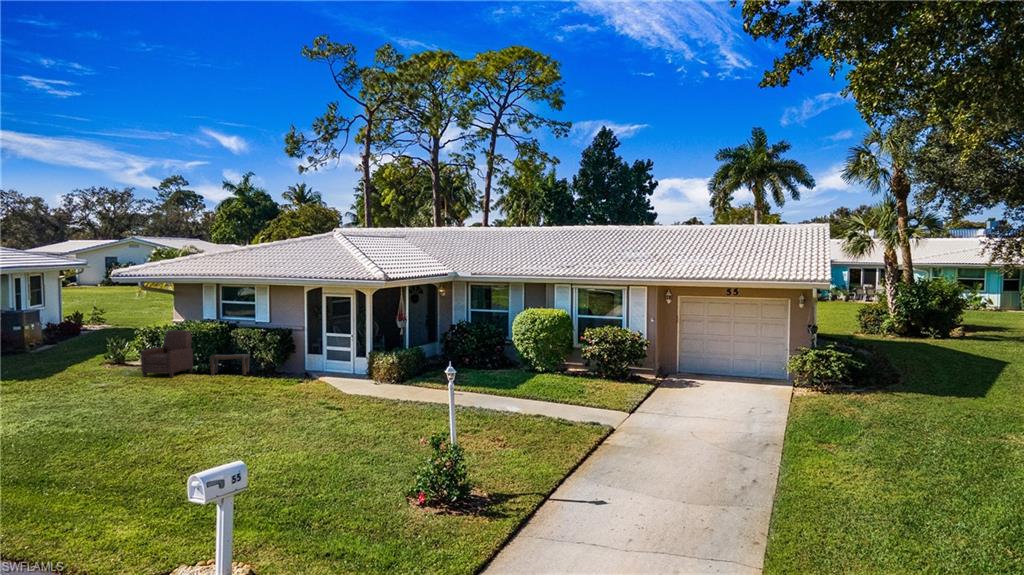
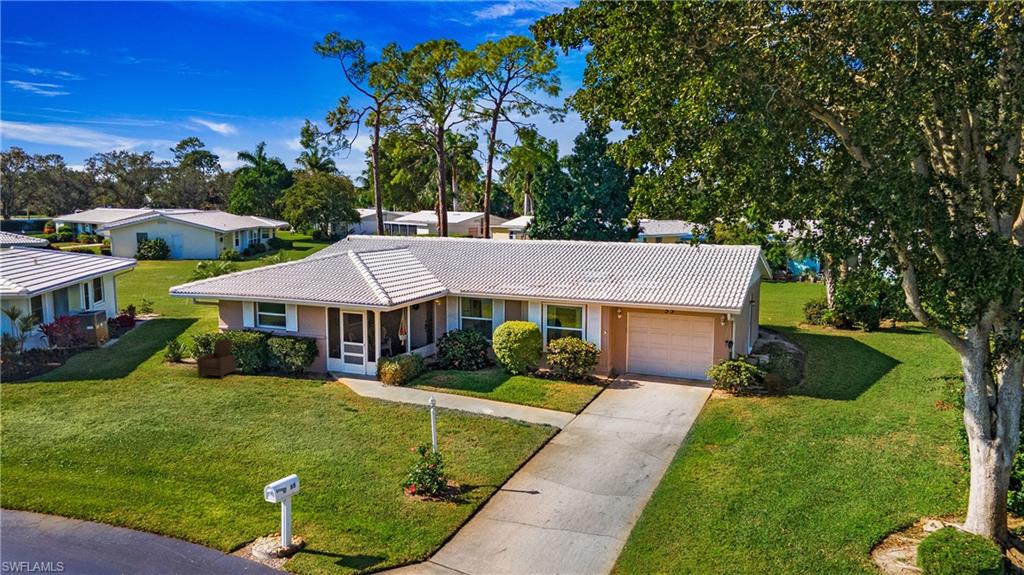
bench: present [210,354,250,376] -> present [764,373,783,397]

